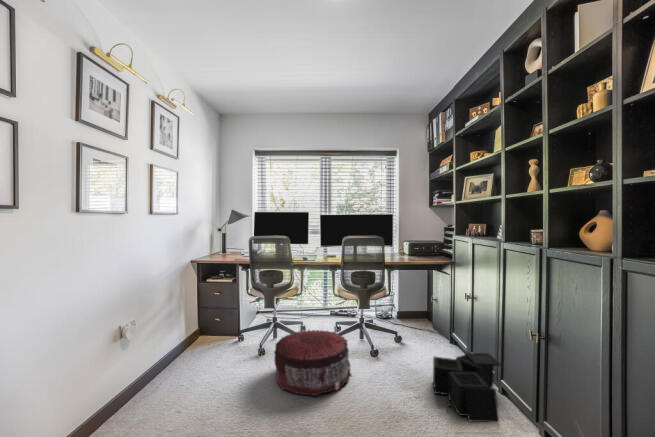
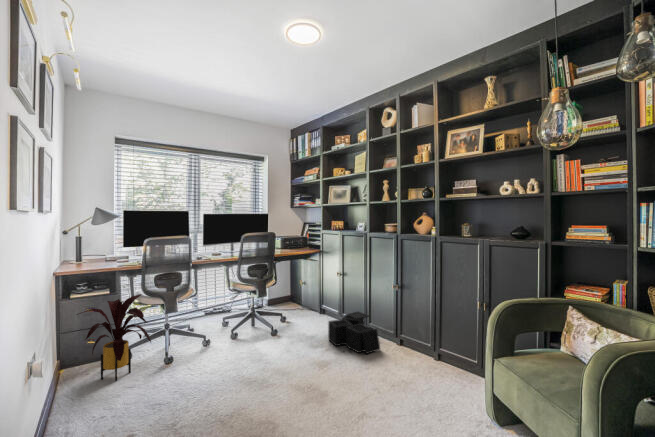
house plant: none [192,288,254,361] -> present [77,294,151,381]
pouf: present [274,330,351,396] -> none [199,319,272,379]

